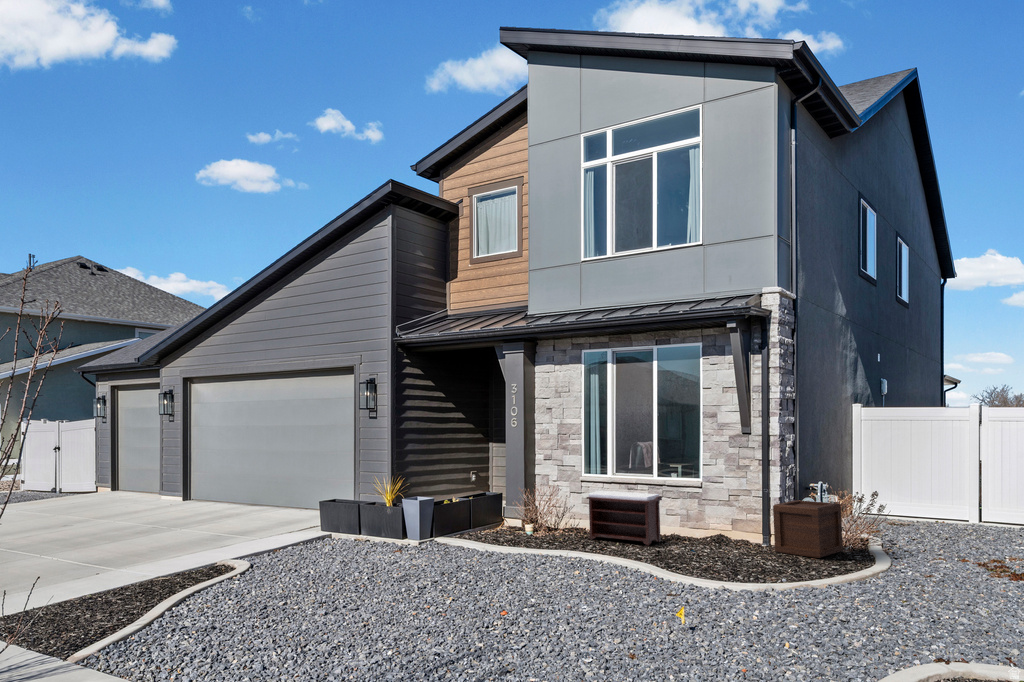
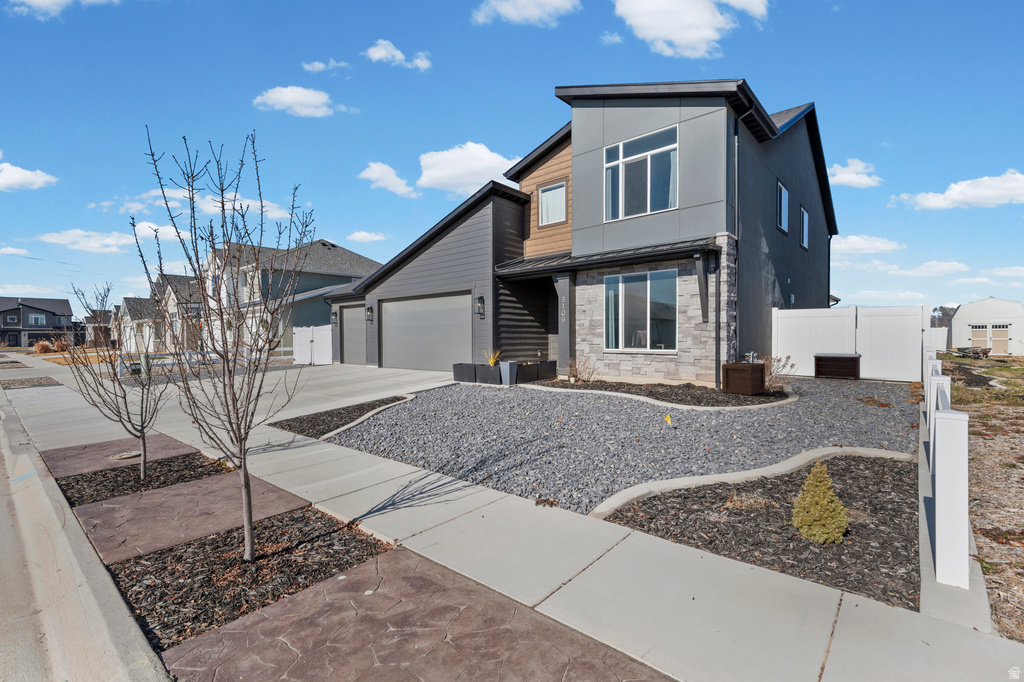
bench: present [586,491,662,545] -> present [813,353,862,380]

